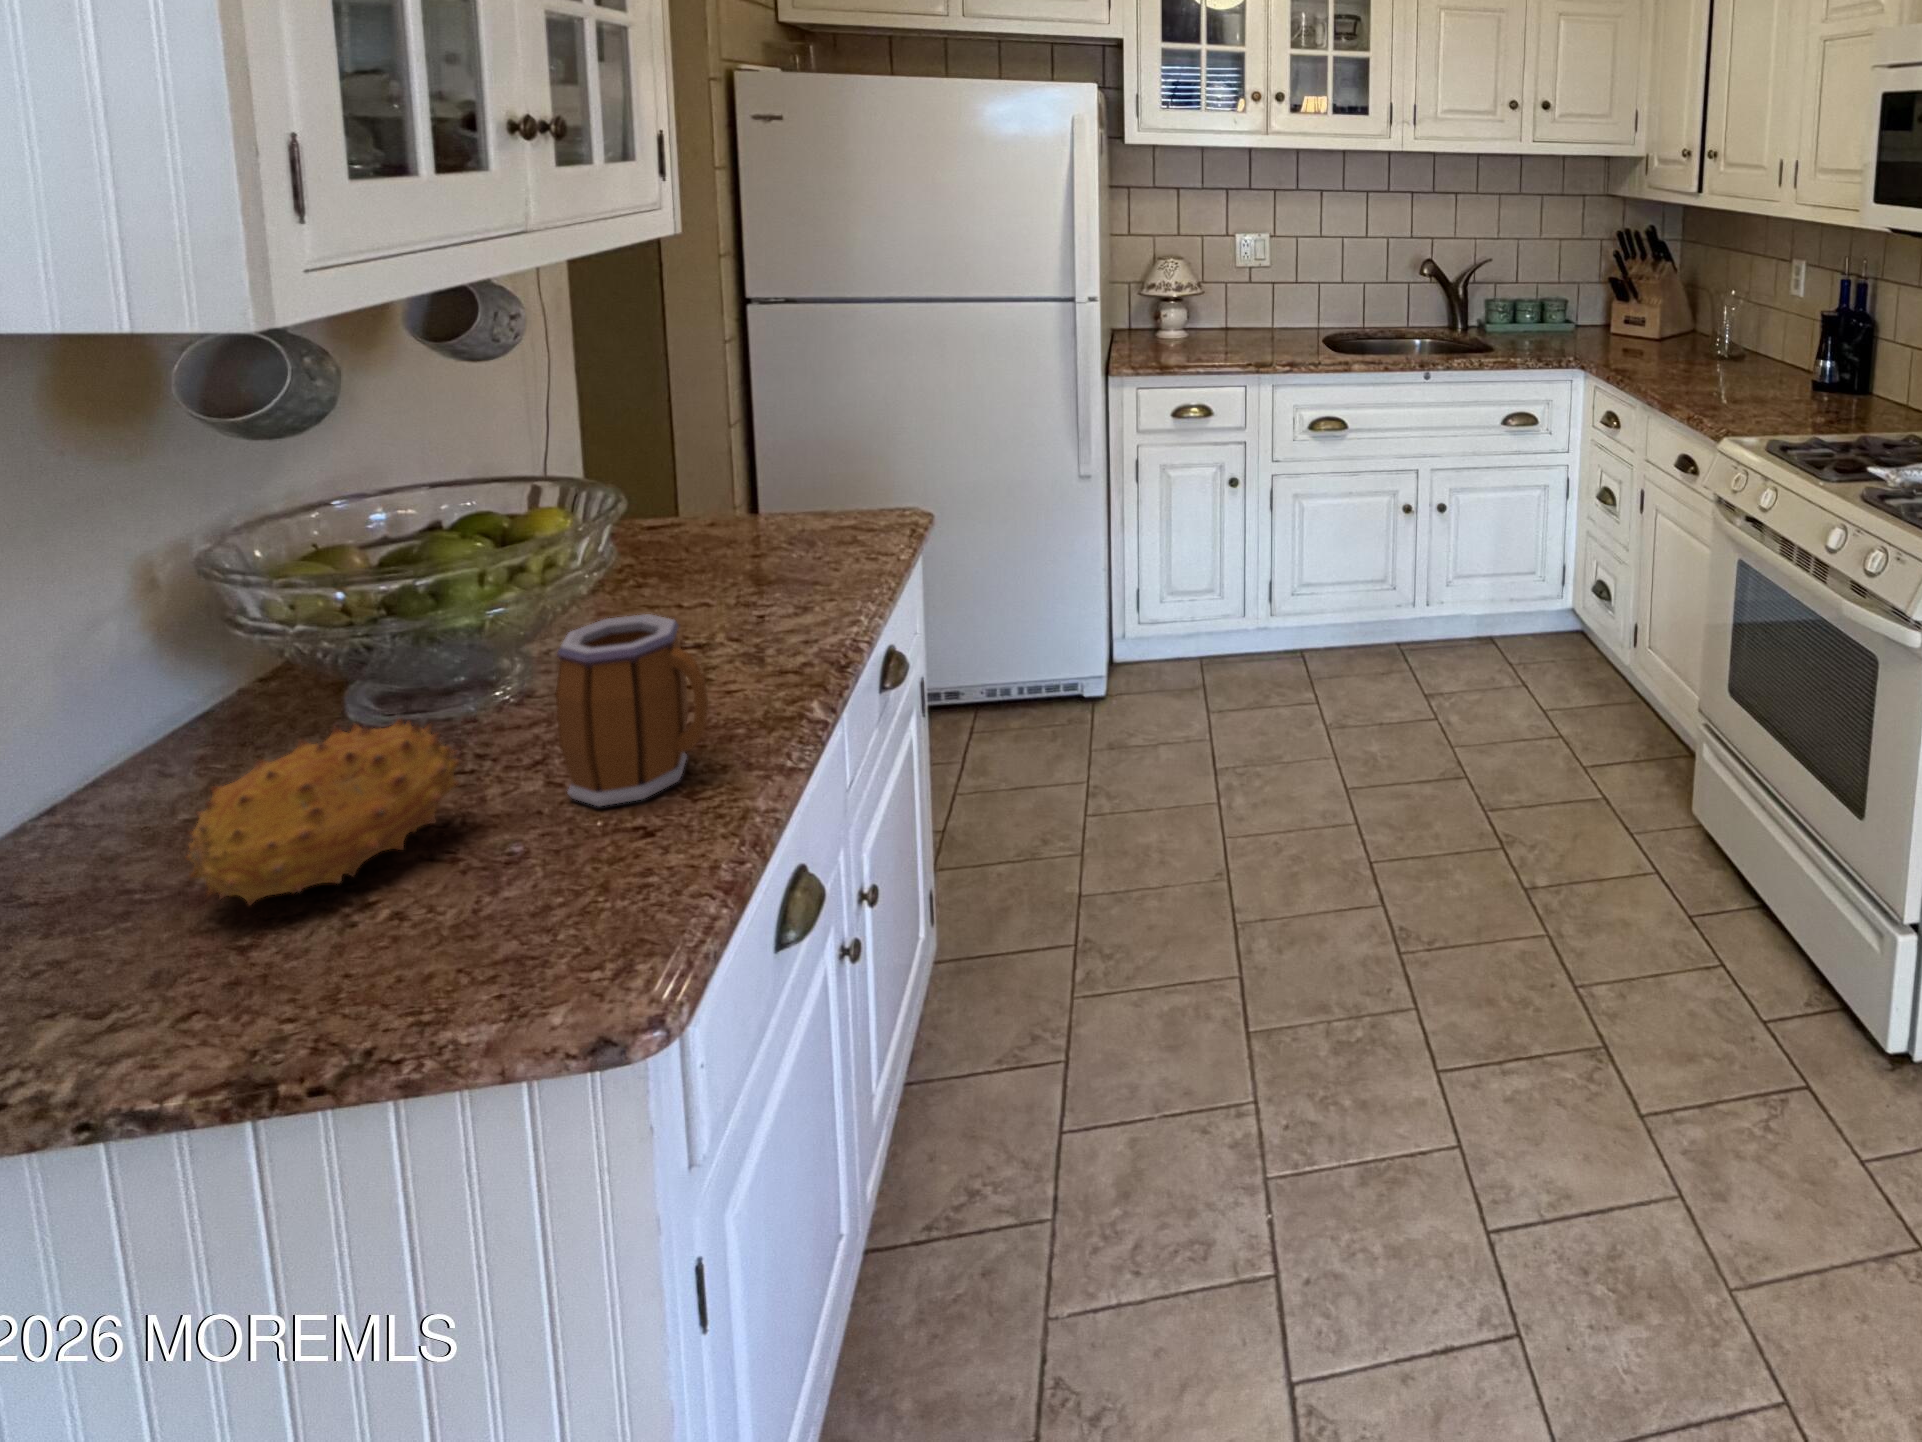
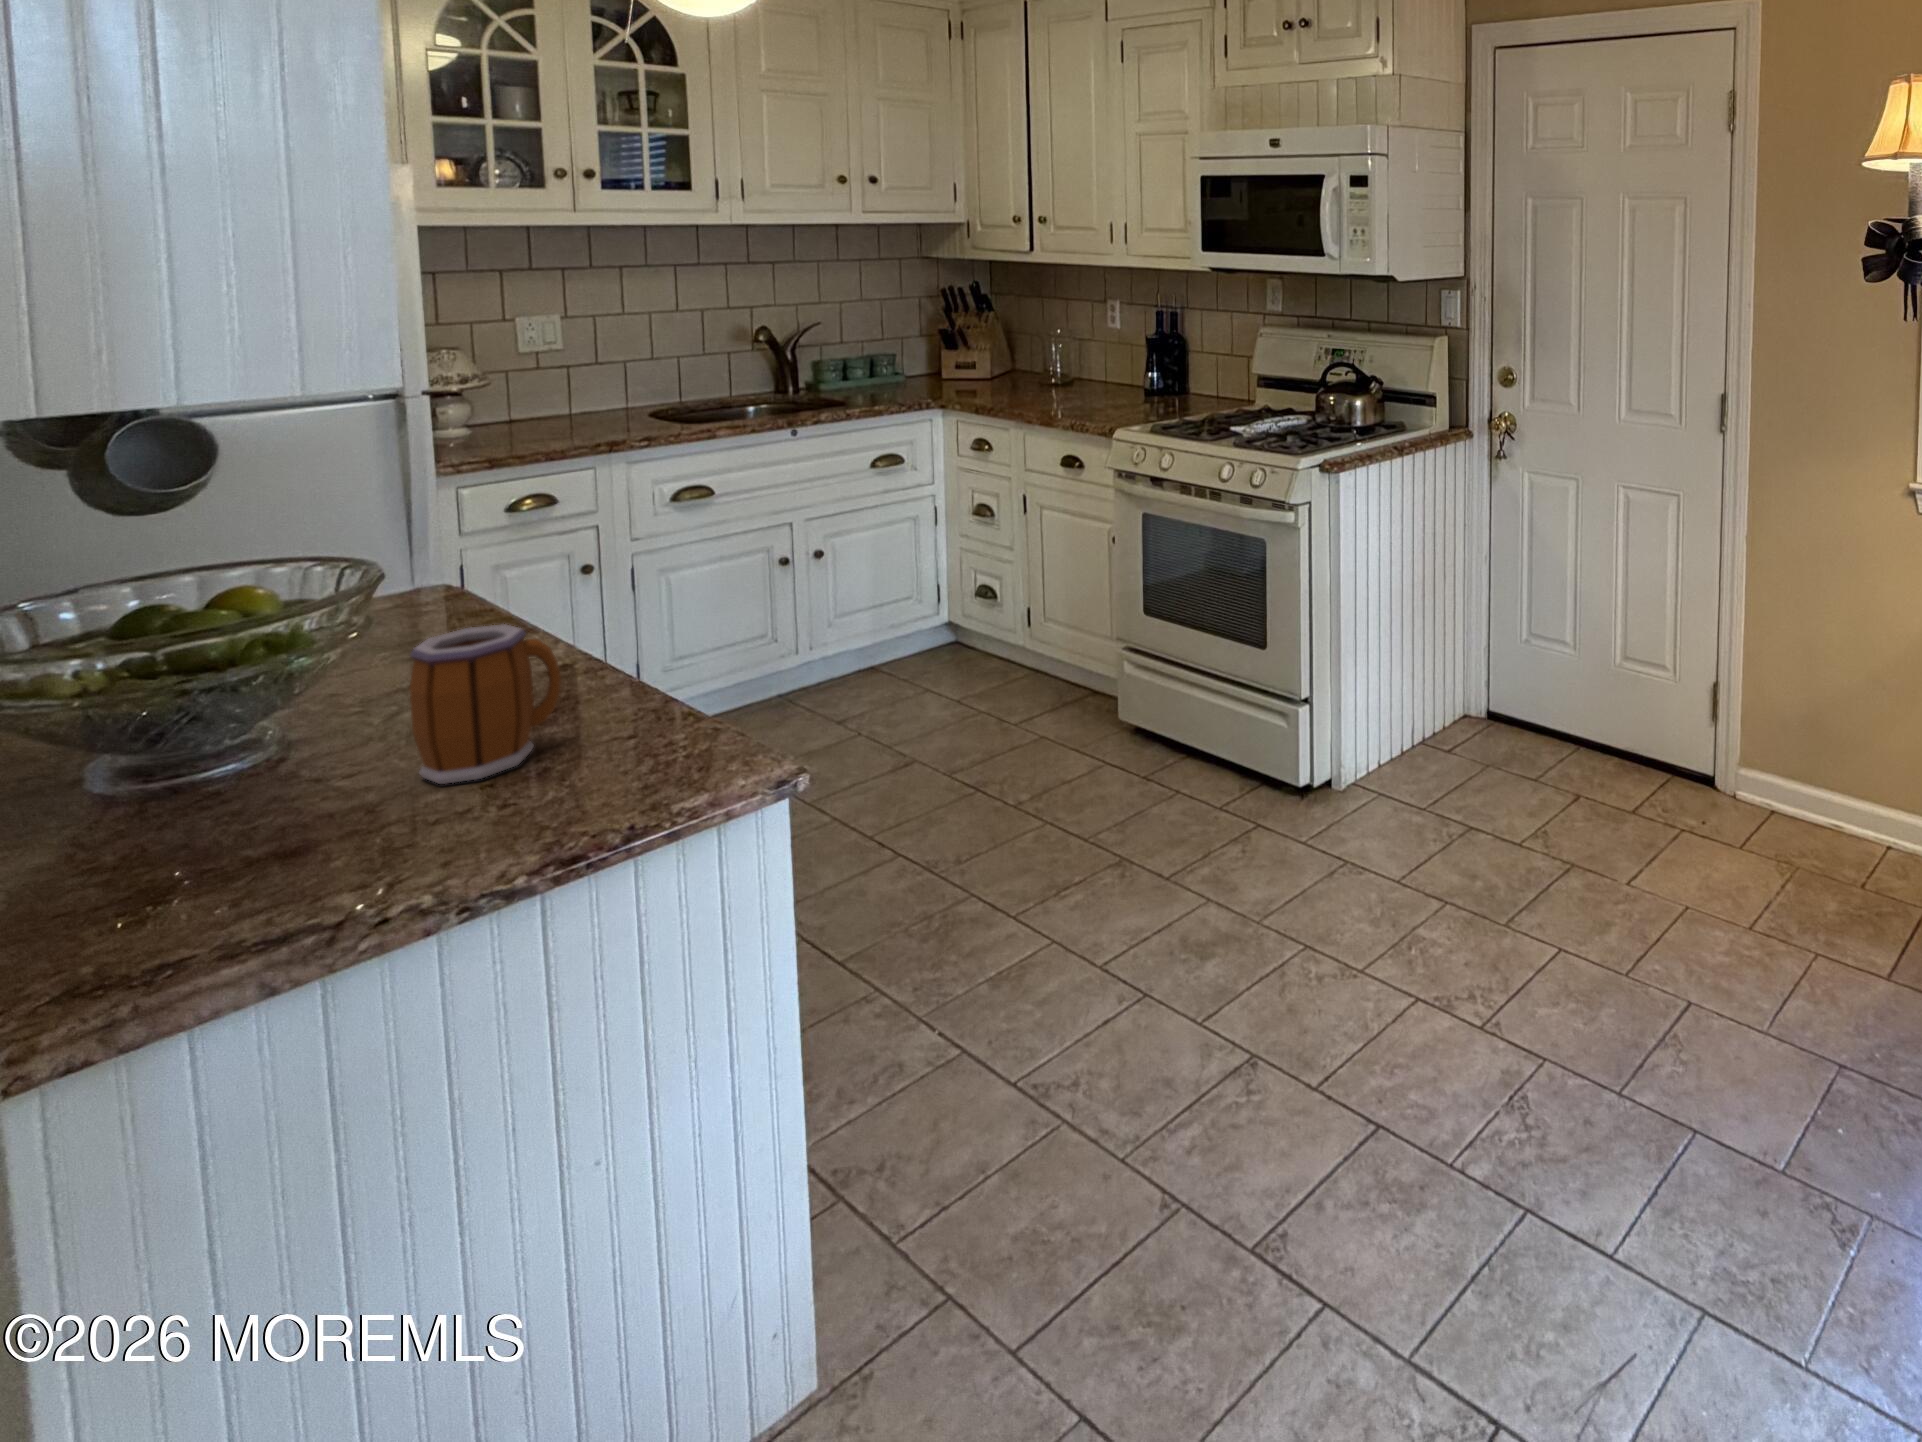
fruit: present [186,718,465,905] -> none [156,730,380,893]

